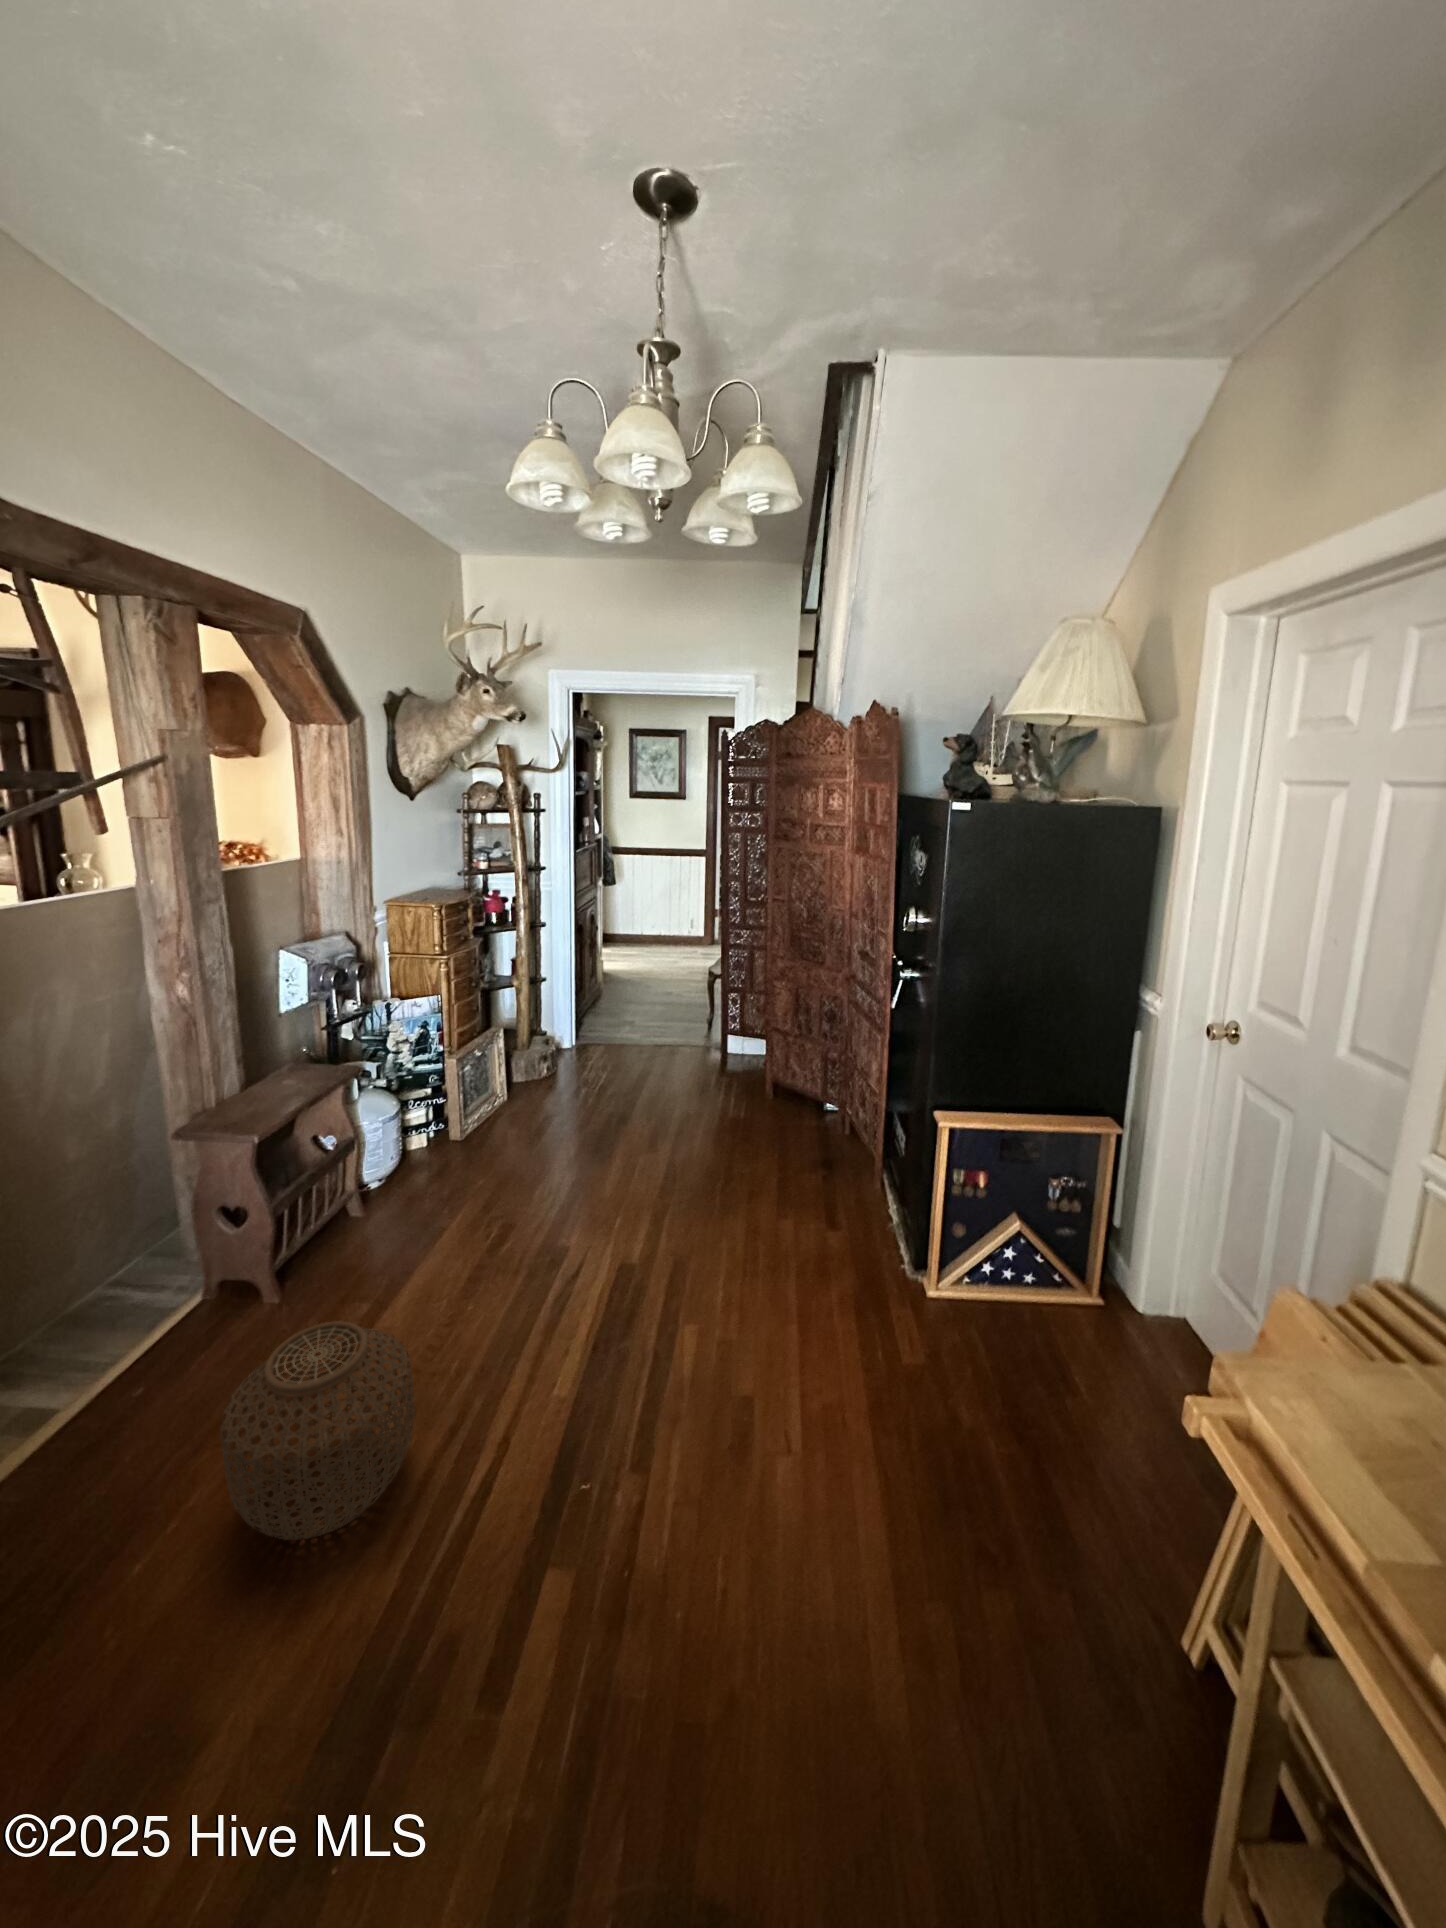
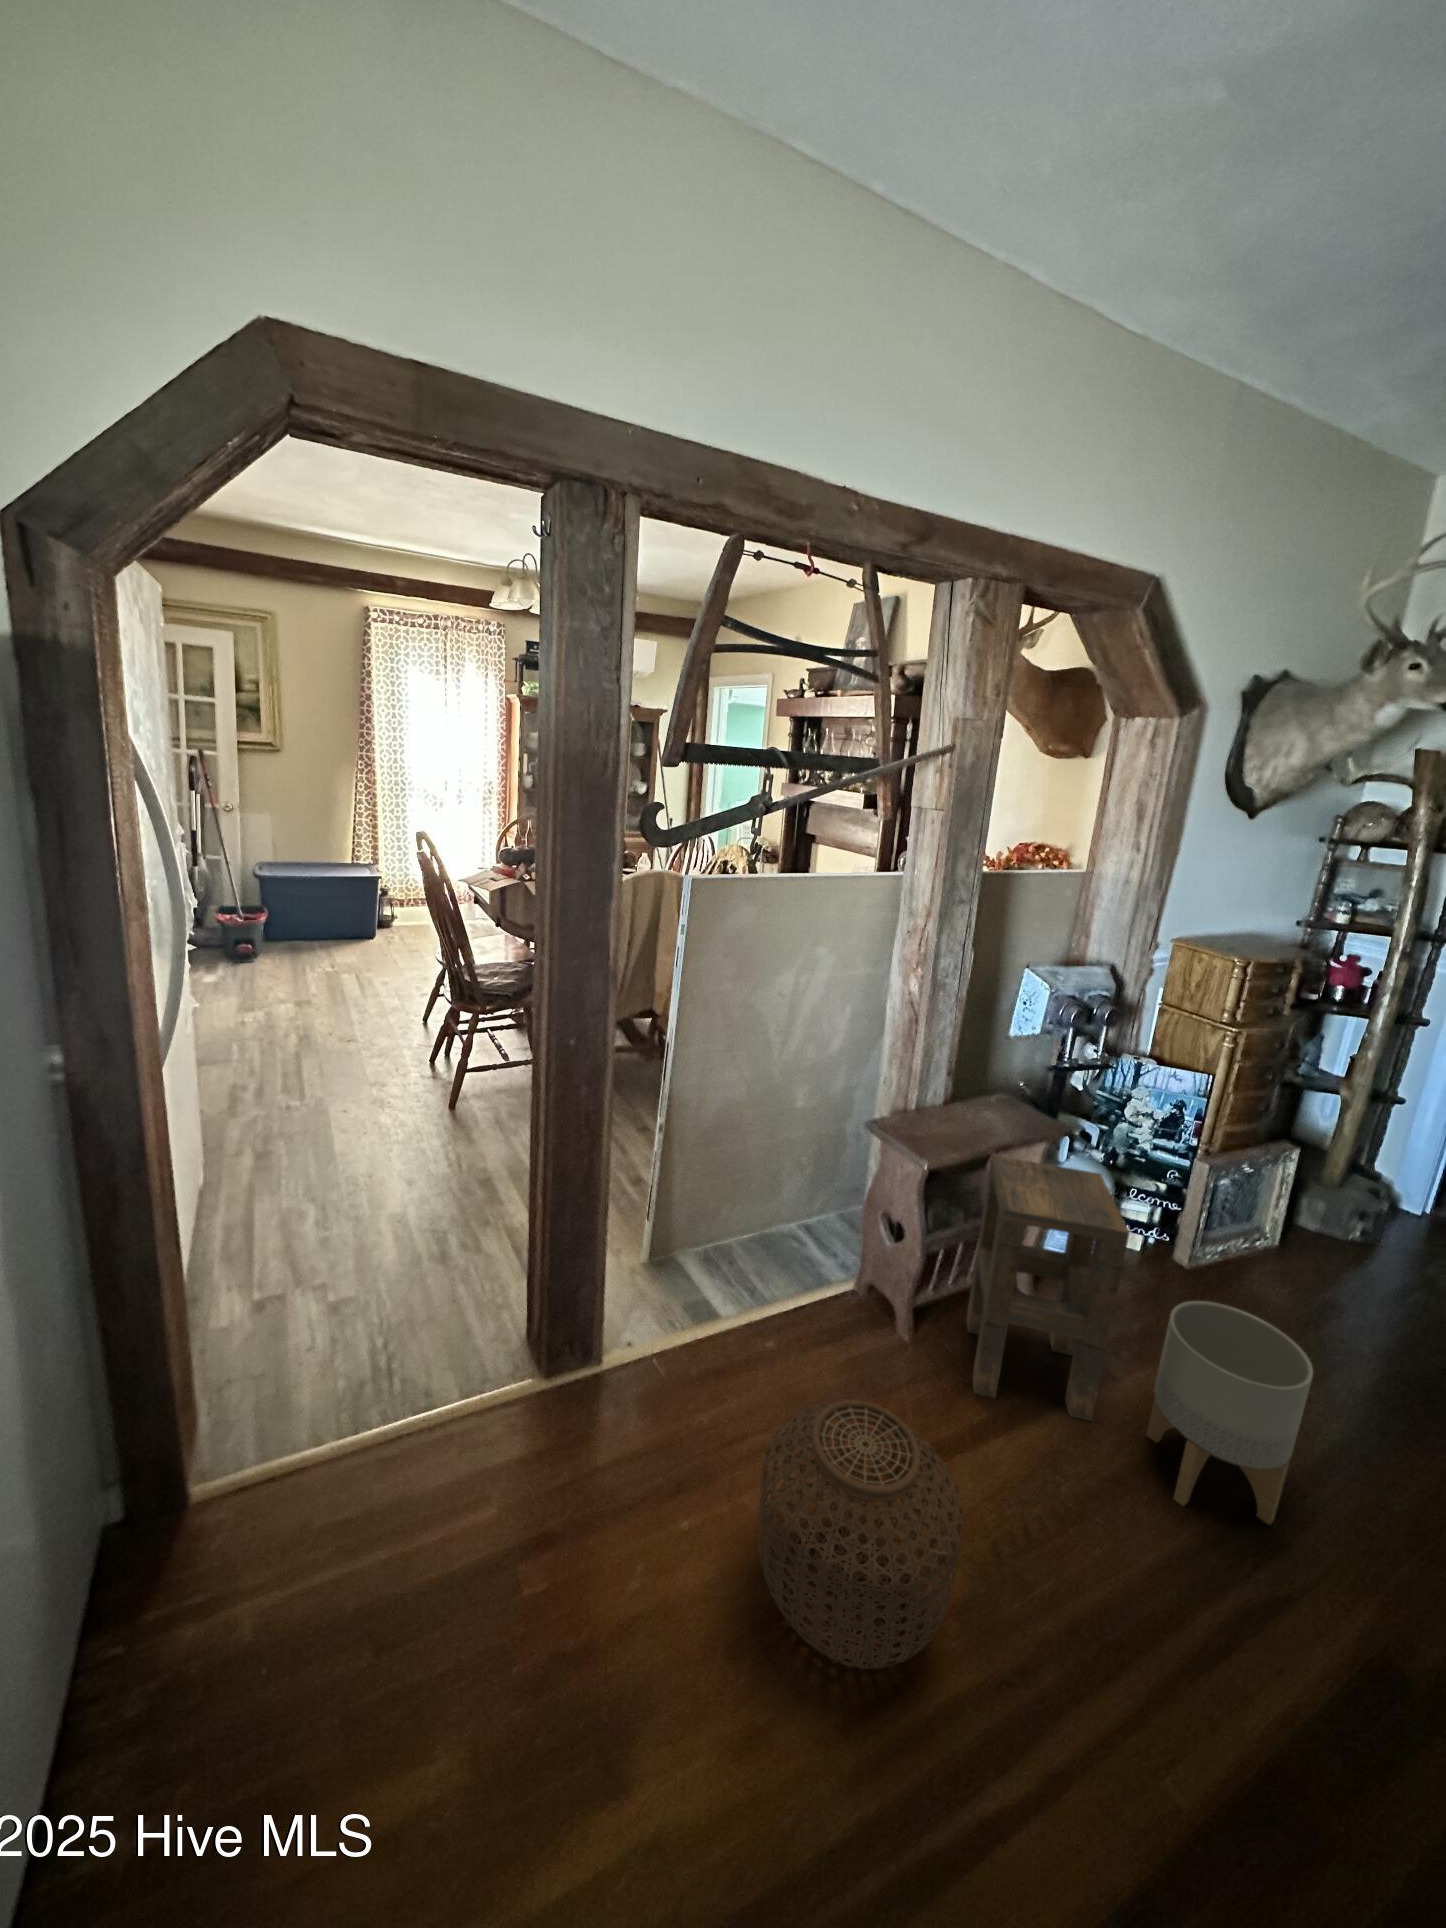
side table: none [309,1087,444,1302] -> present [966,1155,1129,1421]
planter: none [474,1128,557,1266] -> present [1147,1301,1313,1525]

